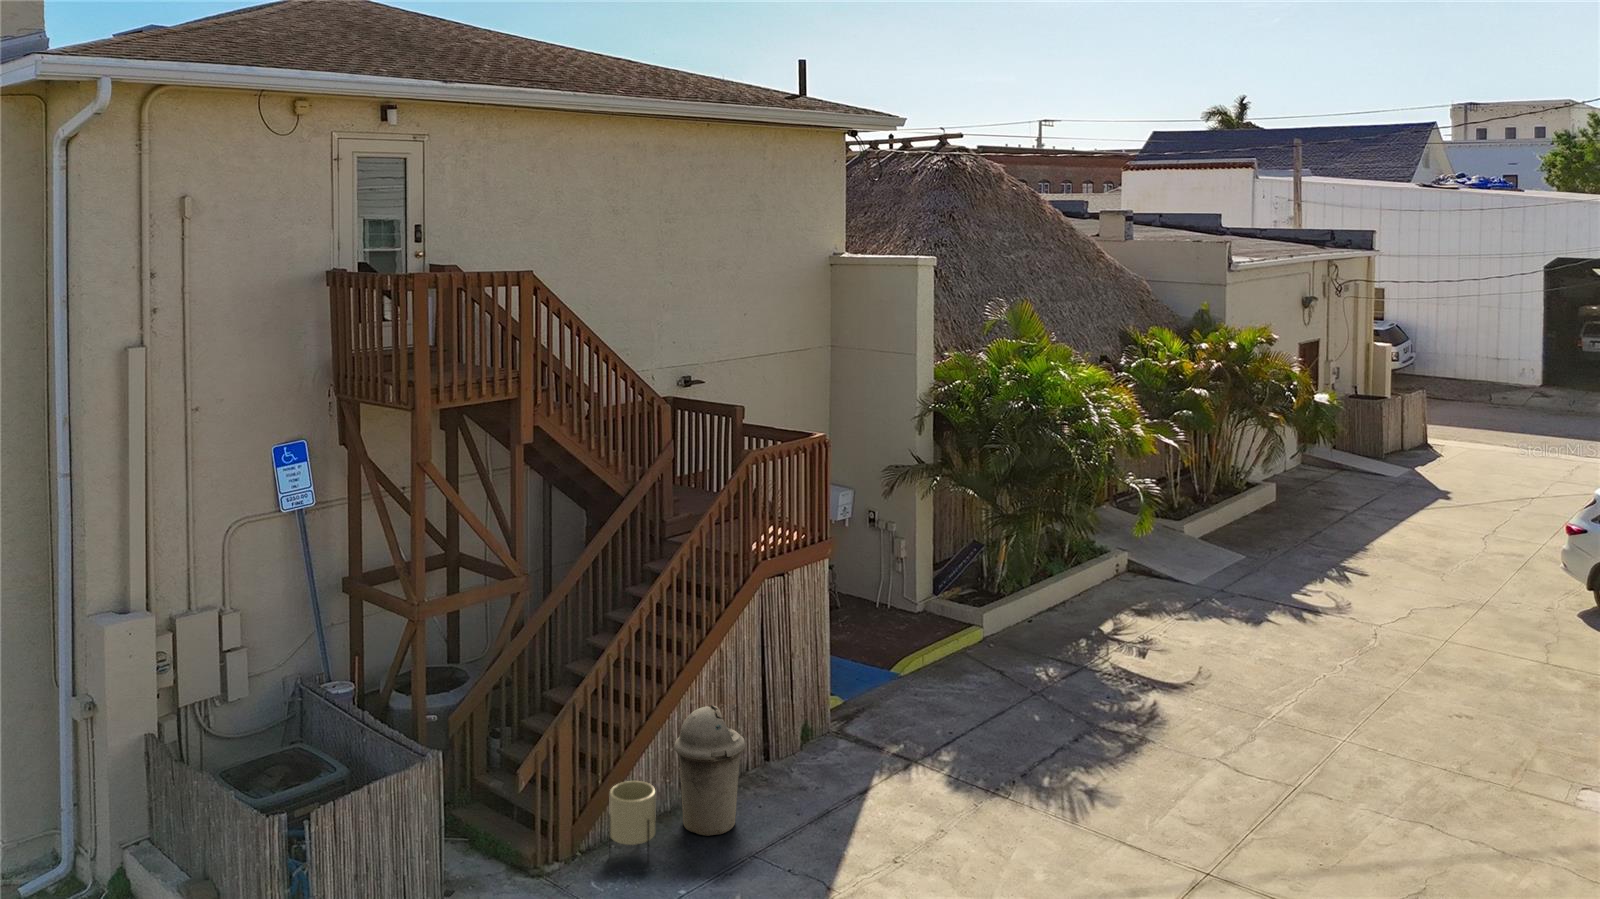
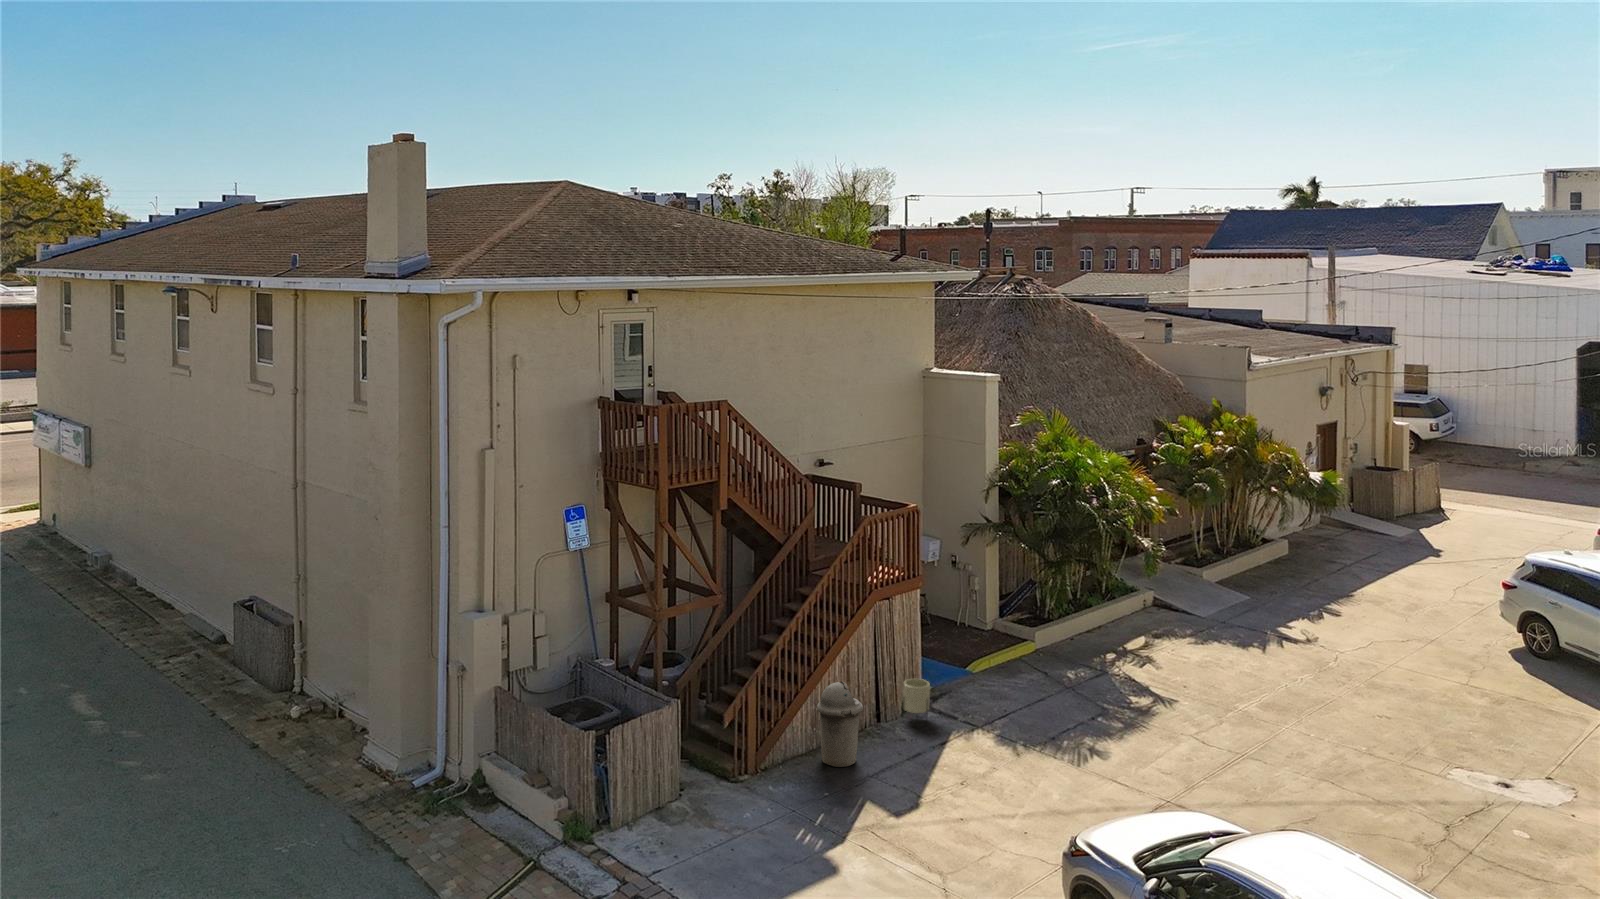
planter: present [609,781,656,845] -> present [903,679,930,714]

